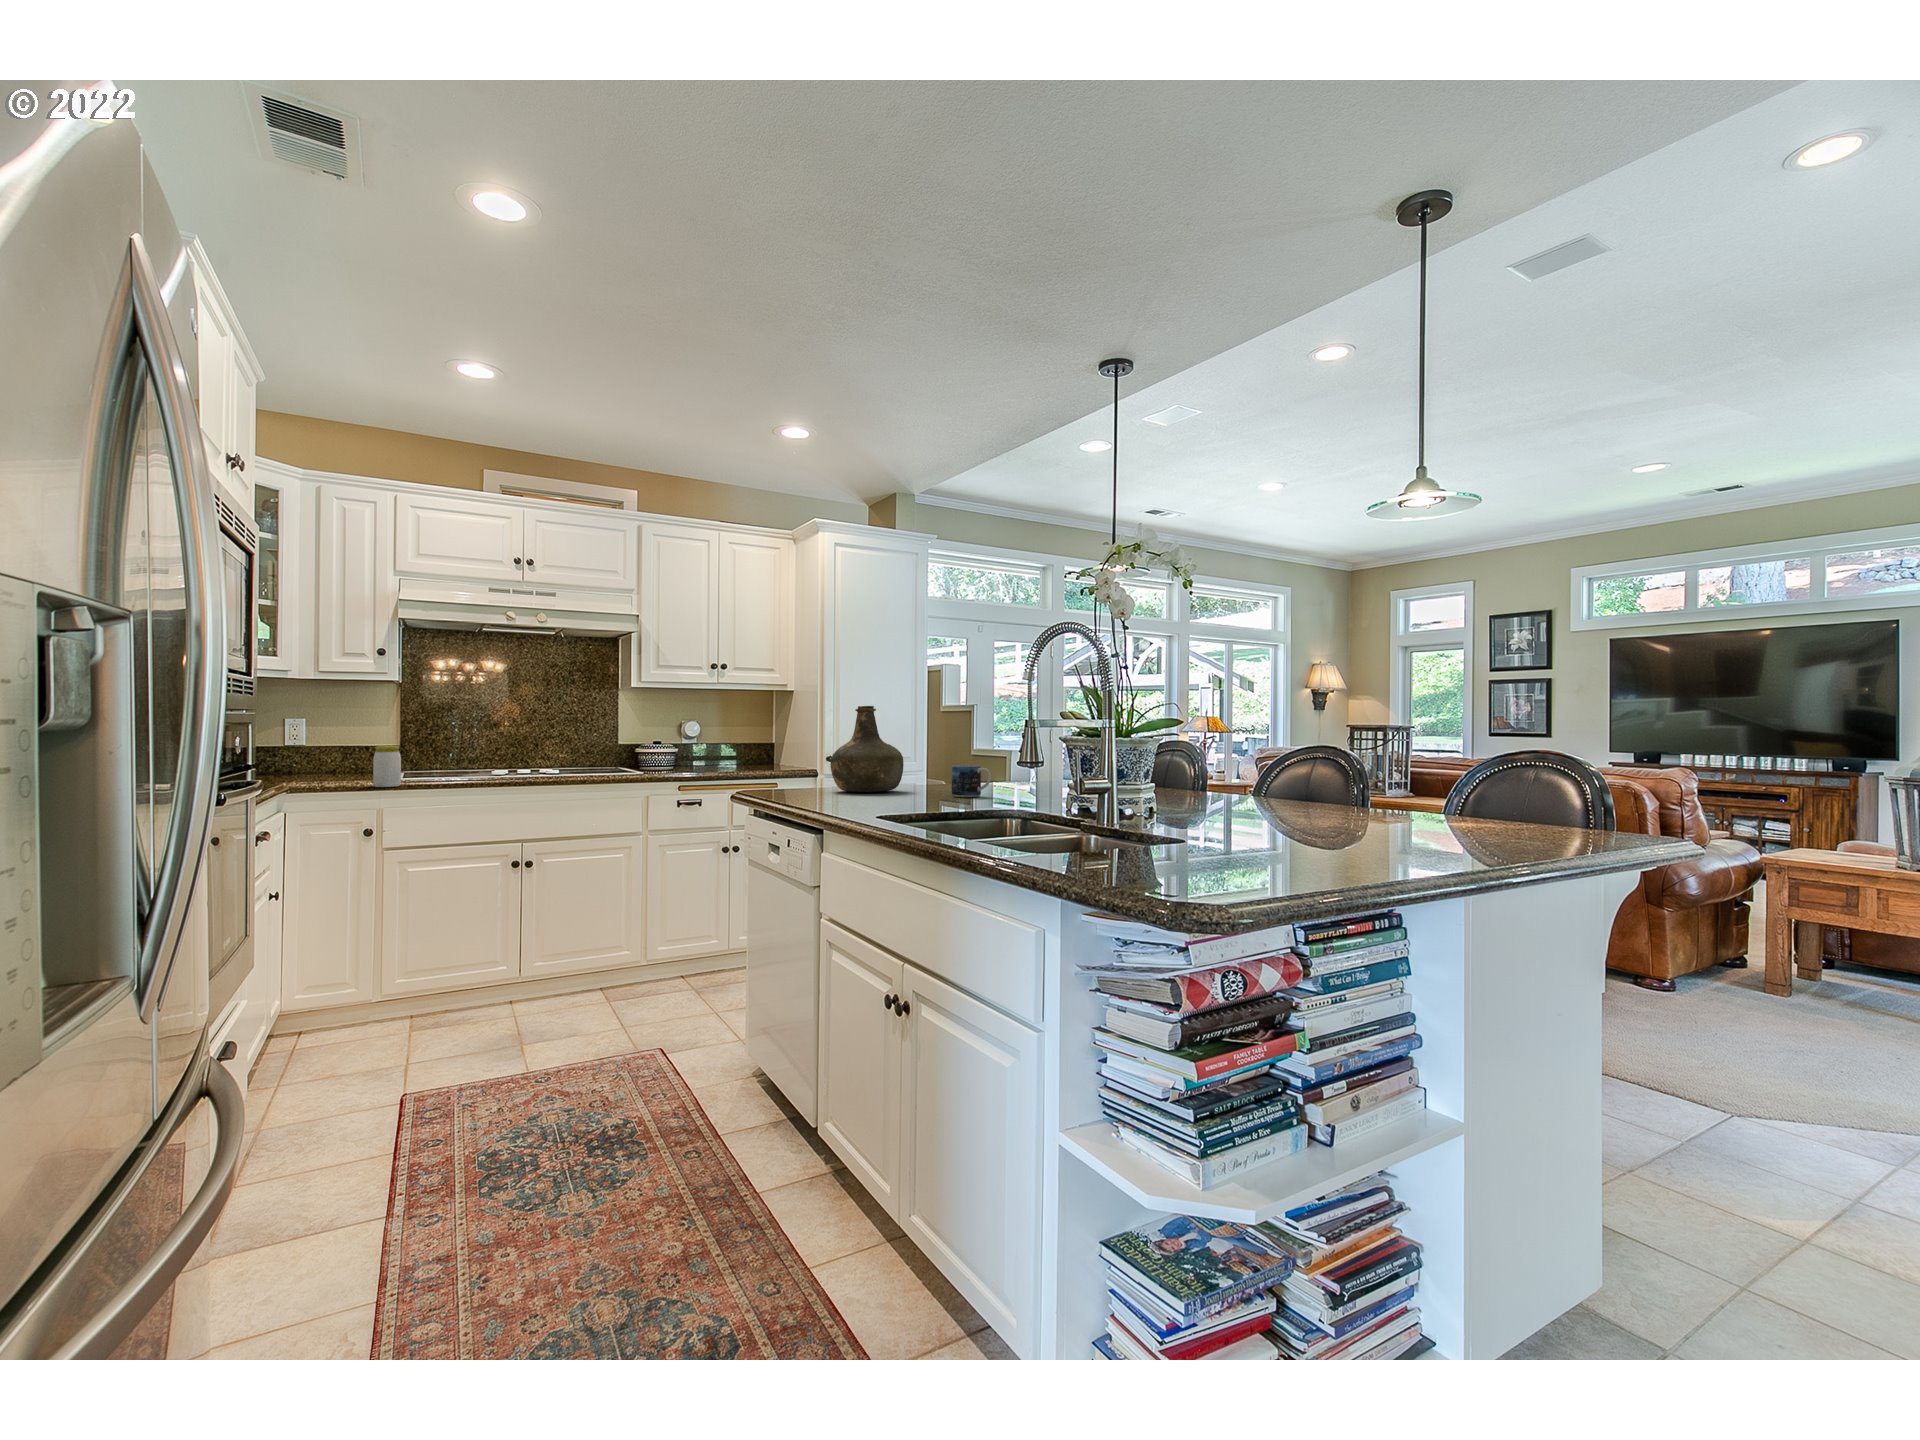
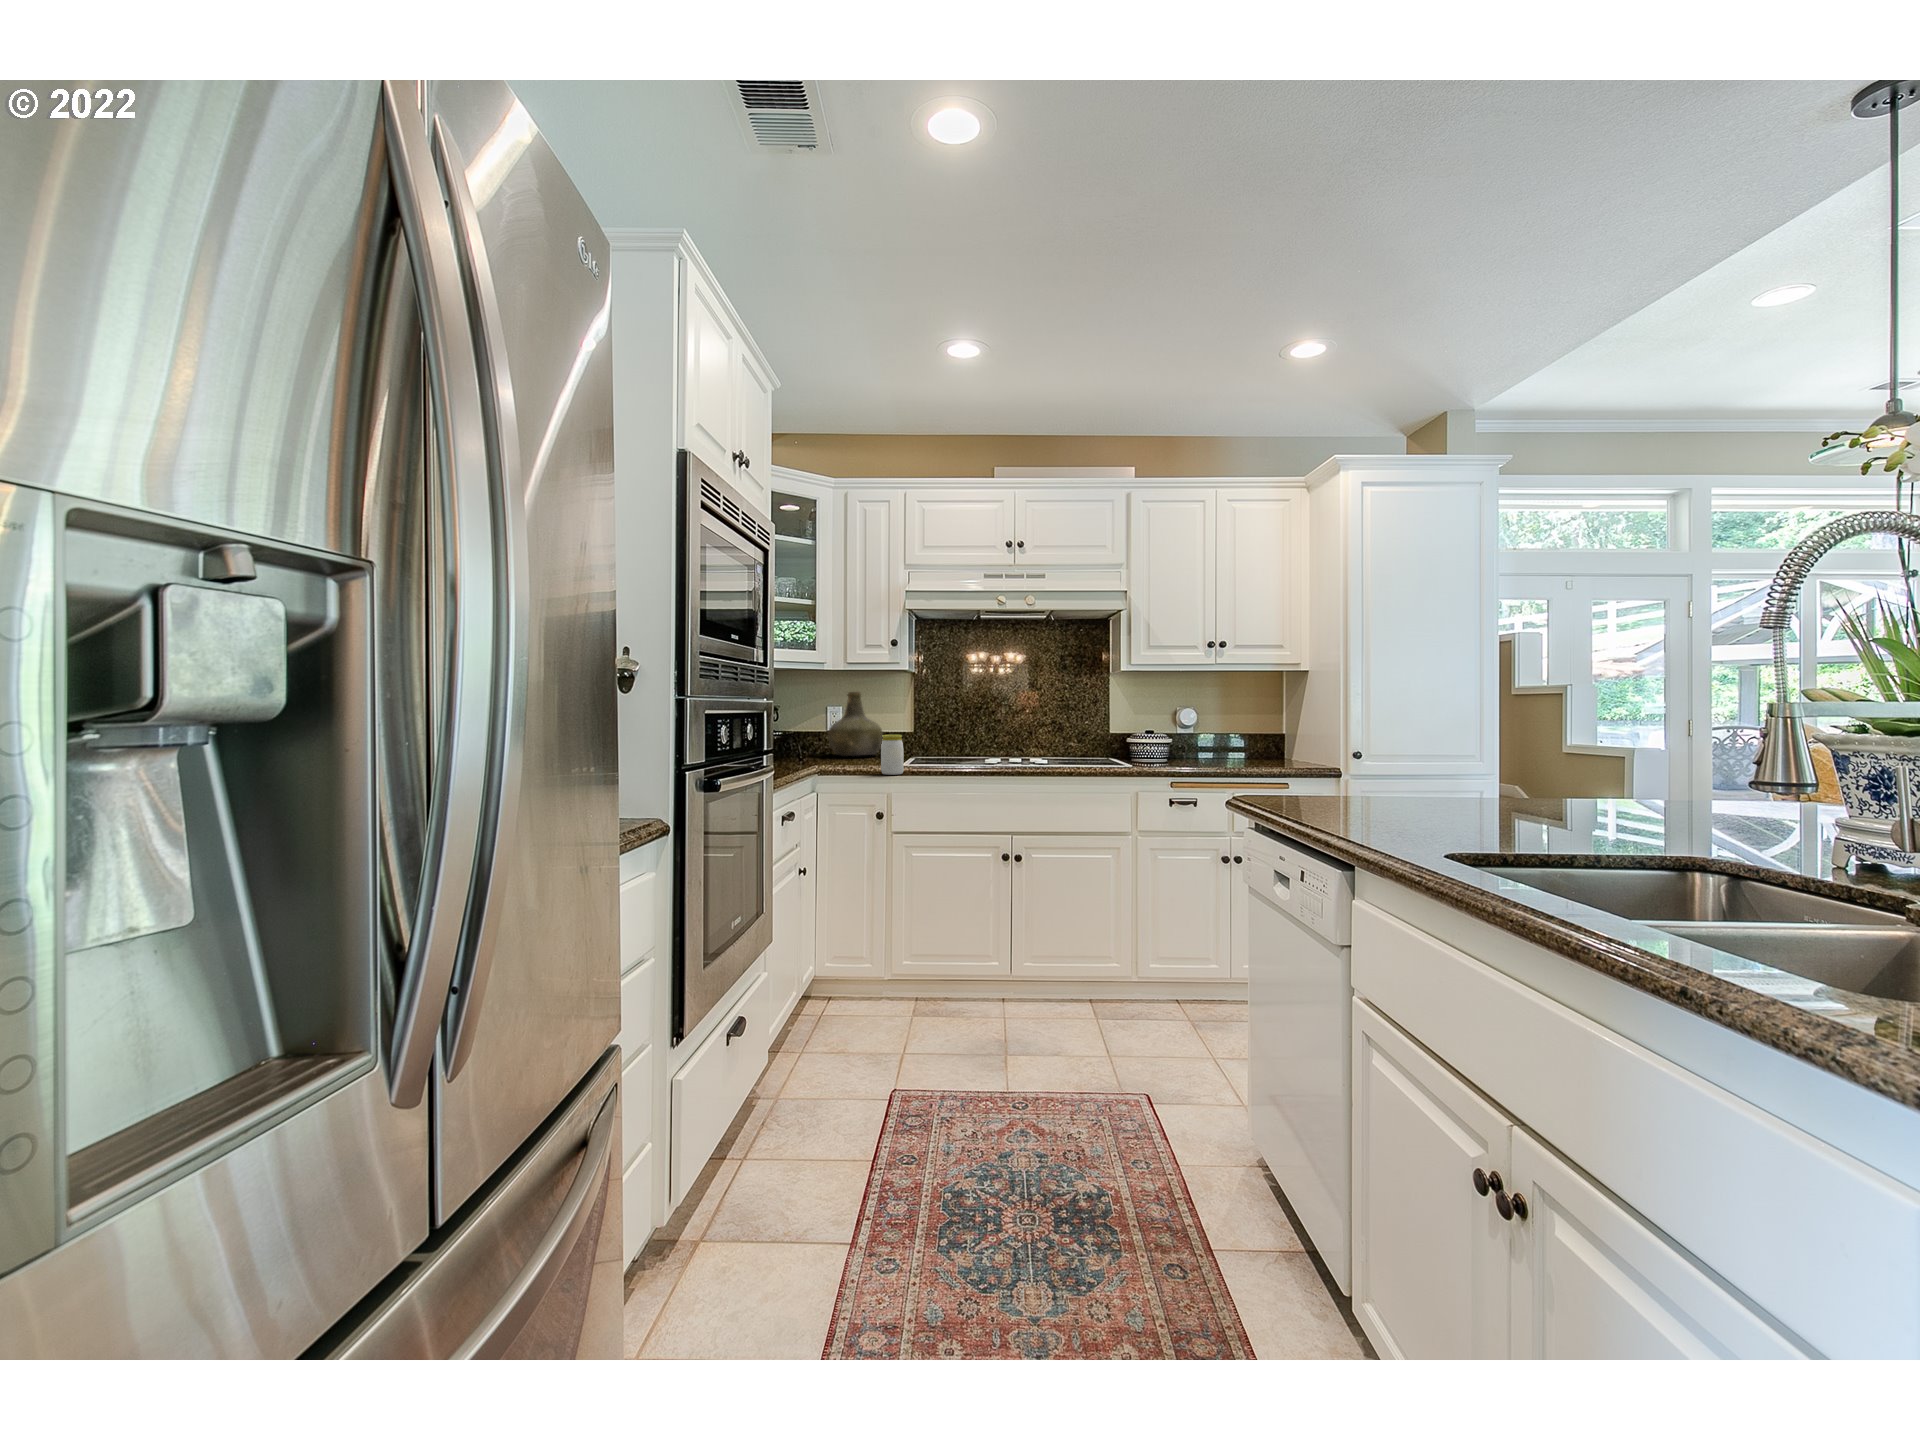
bottle: present [830,706,903,792] -> present [828,692,883,756]
mug: present [952,765,991,797] -> none [1562,773,1638,823]

